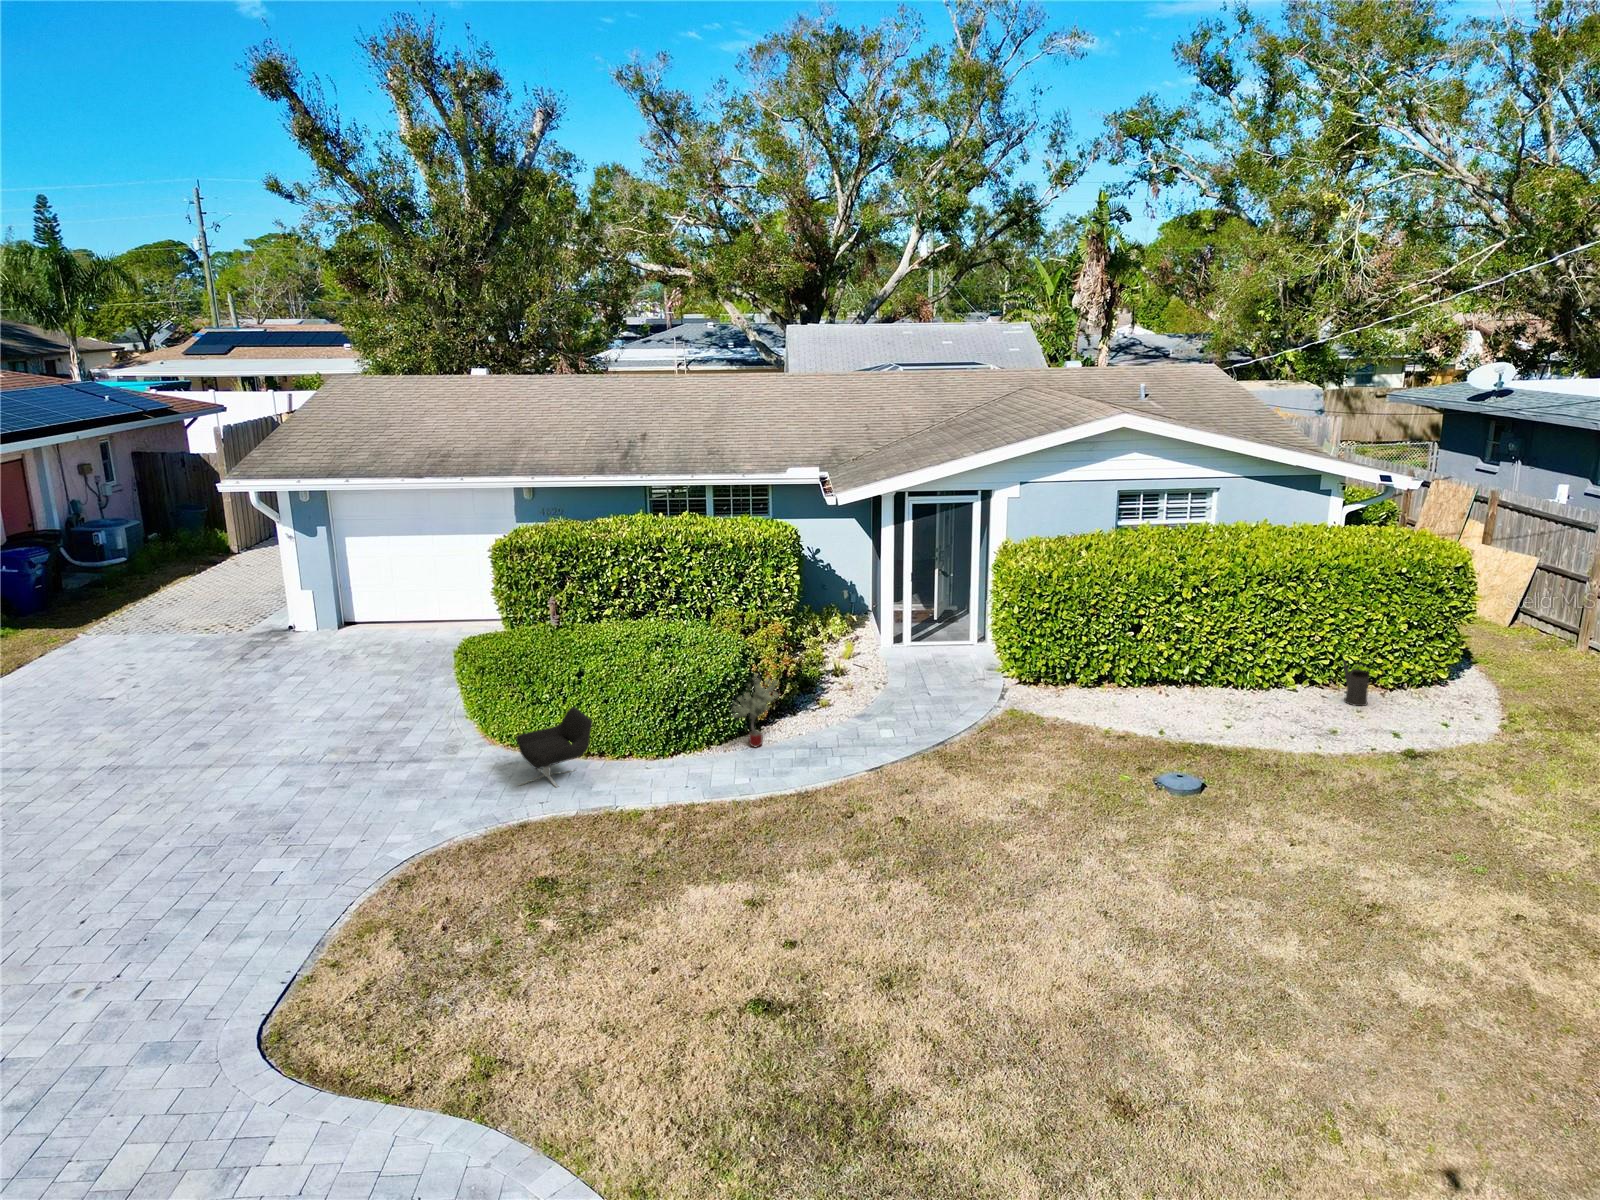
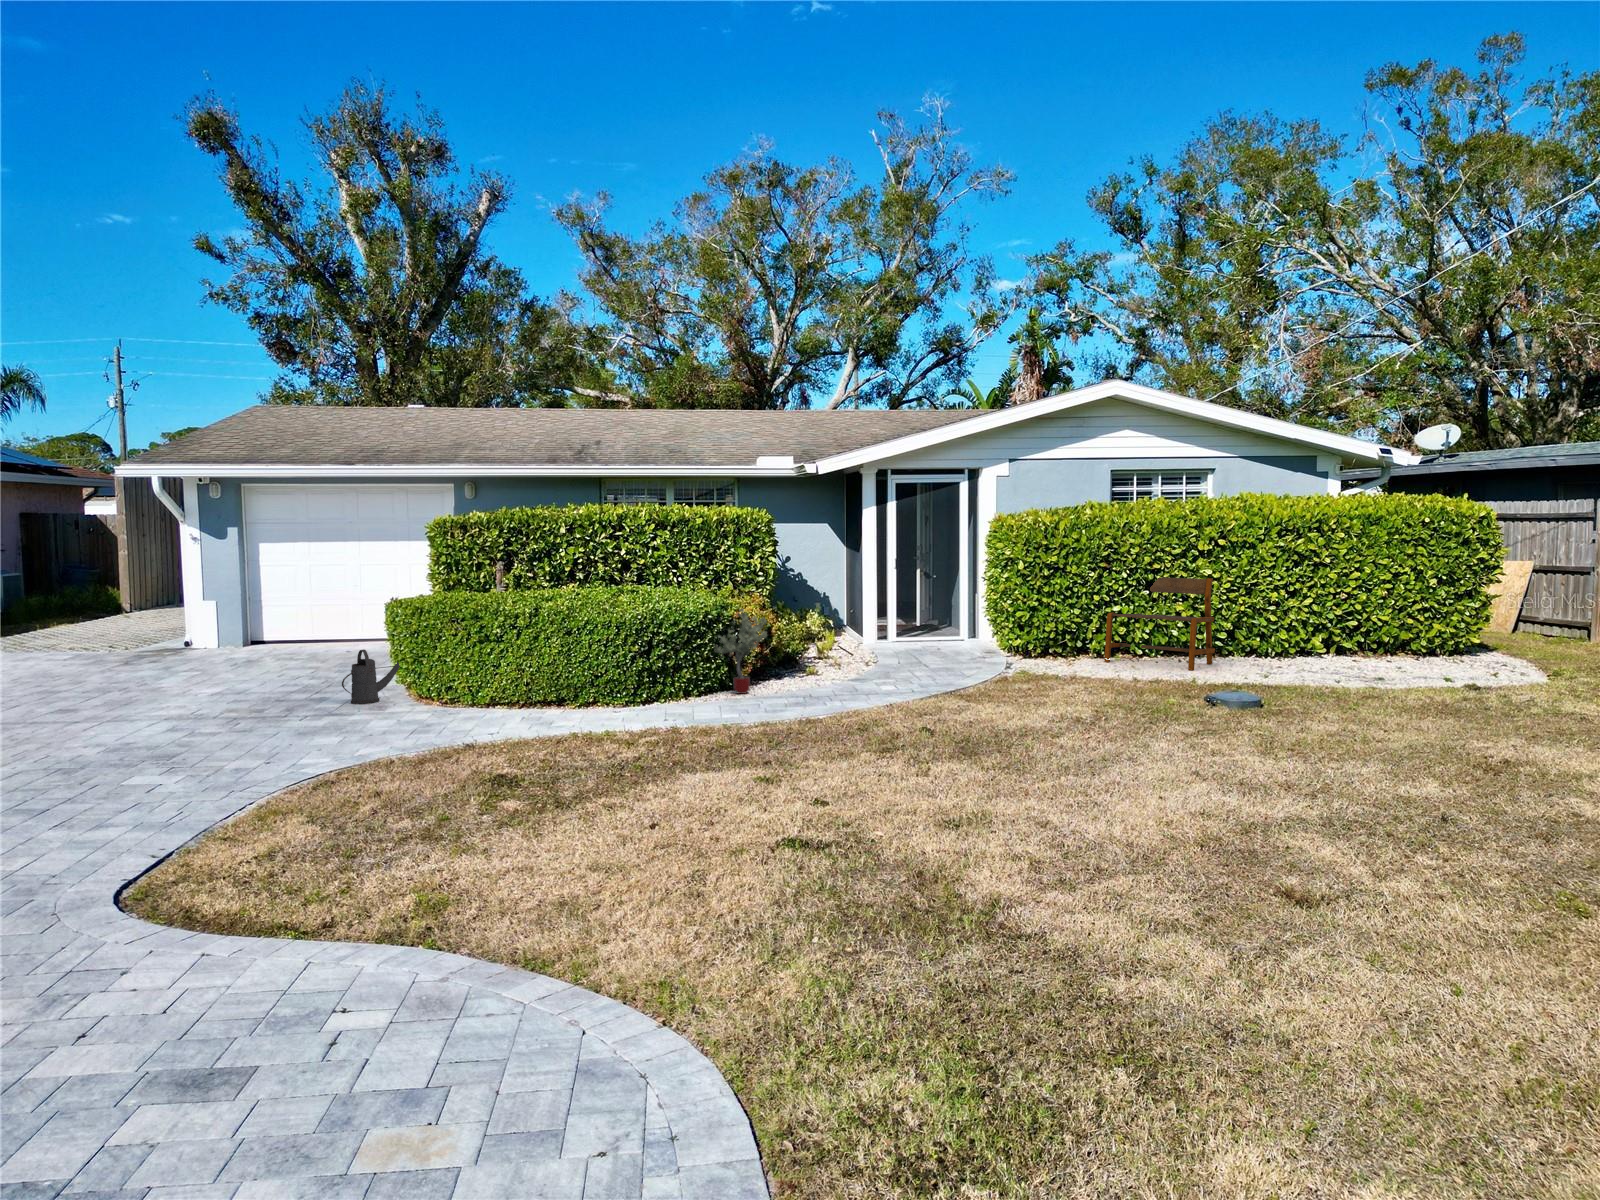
bench: none [1088,615,1190,718] -> present [1105,577,1215,671]
watering can: present [1343,660,1369,706] -> present [342,650,400,704]
lounge chair: present [516,707,592,787] -> none [459,637,554,719]

